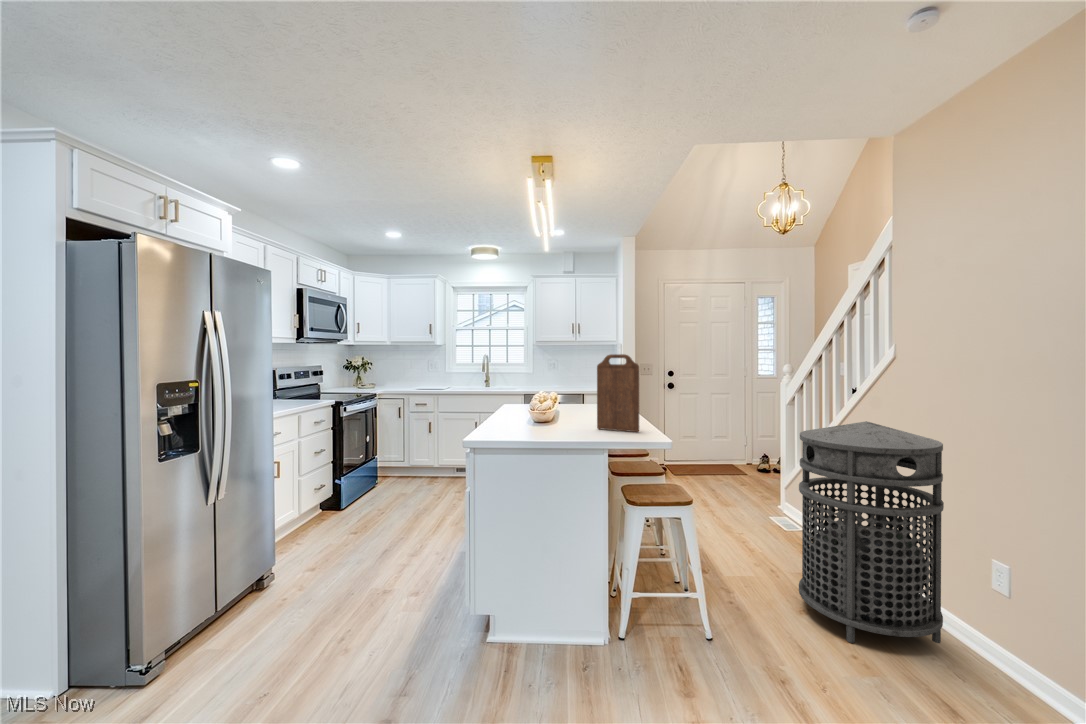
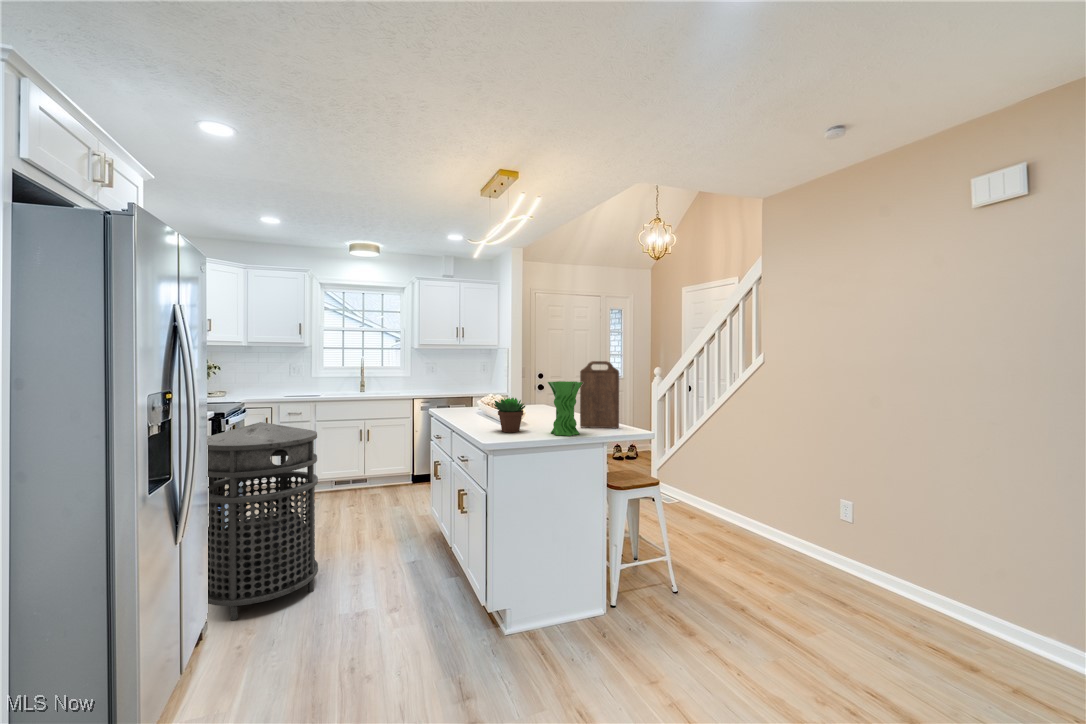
vase: none [546,377,583,437] -> present [548,381,583,436]
succulent plant: none [499,392,535,430] -> present [494,398,525,432]
trash can: present [799,421,944,643] -> present [206,422,318,620]

